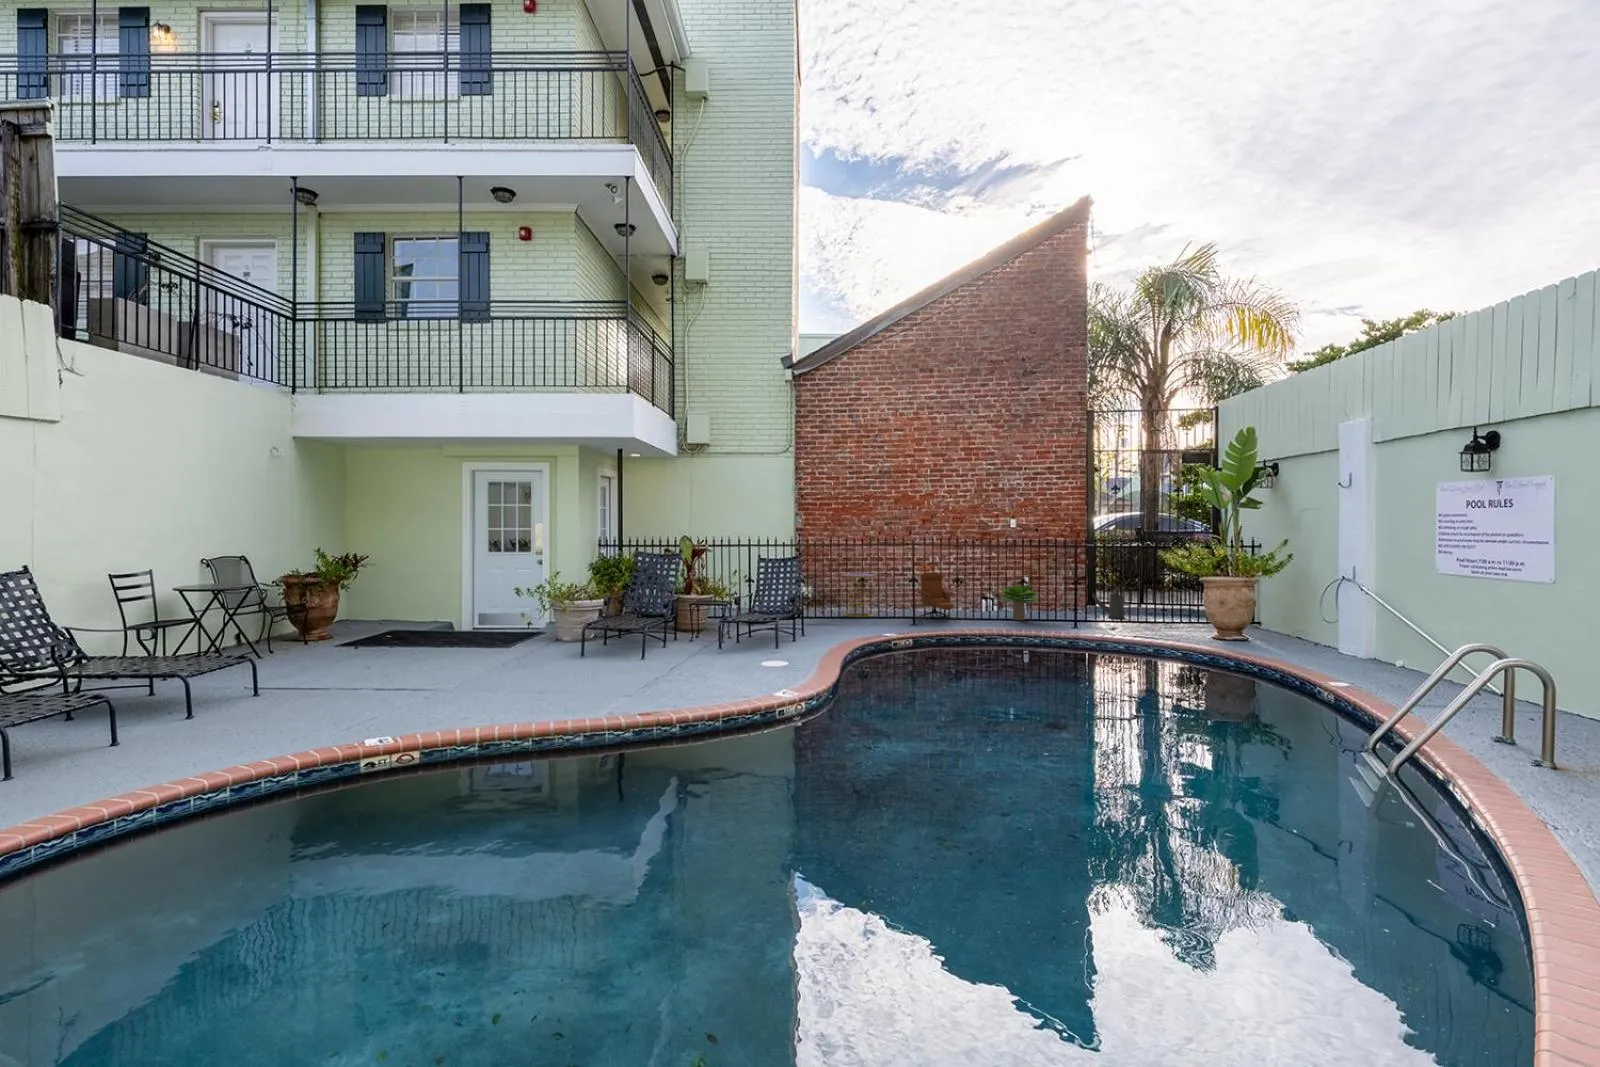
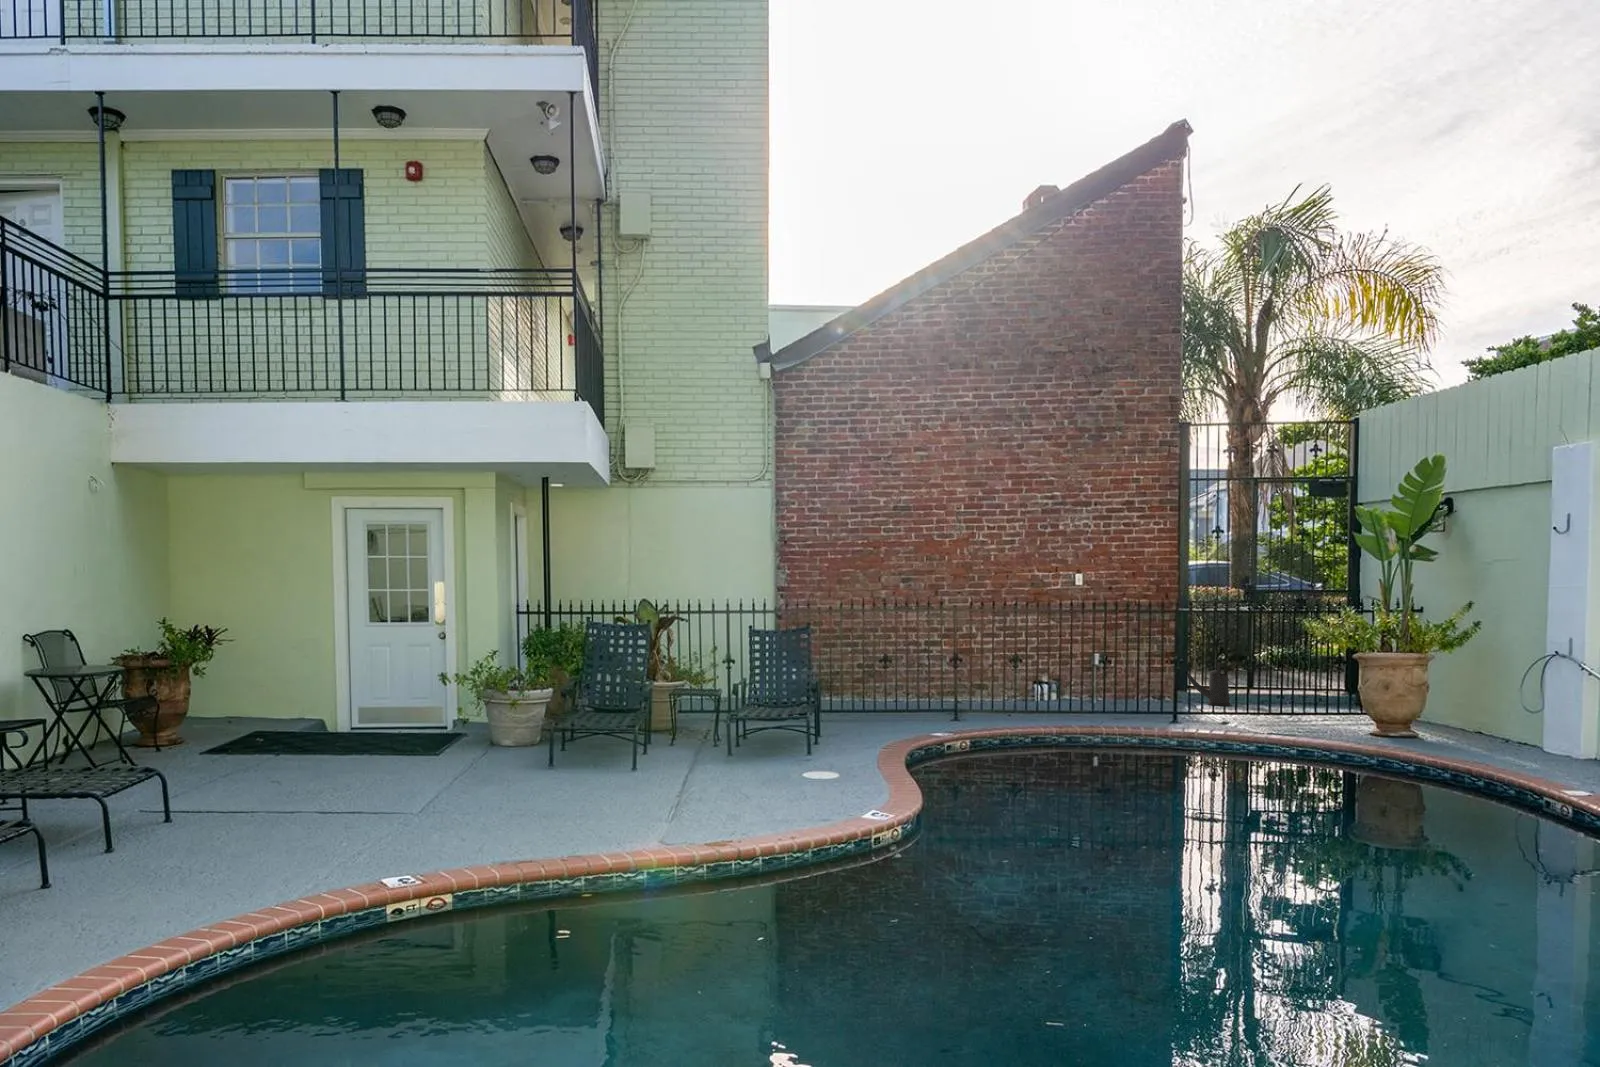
side table: present [843,573,876,617] -> none [851,650,899,711]
lounge chair: present [917,573,954,621] -> none [954,647,1011,714]
potted plant: present [1000,585,1038,620] -> none [1063,658,1126,710]

